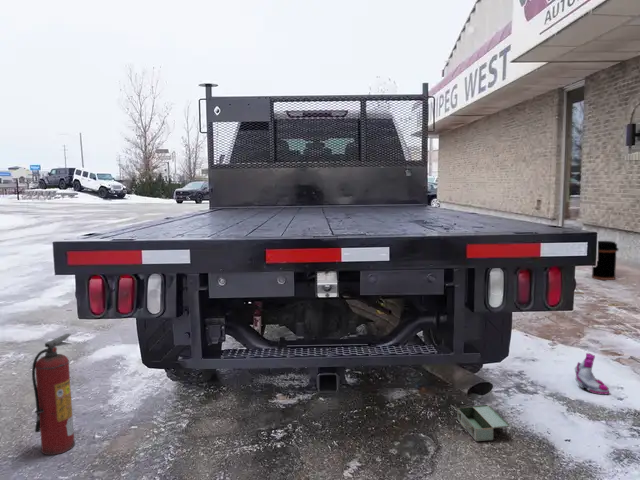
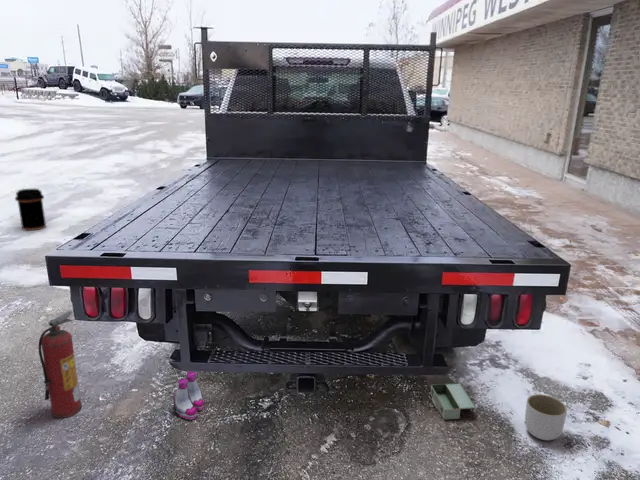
trash can: present [592,241,618,280] -> present [15,189,46,231]
boots: present [575,353,609,394] -> present [173,371,204,420]
planter: none [565,407,611,456] -> present [525,394,567,441]

